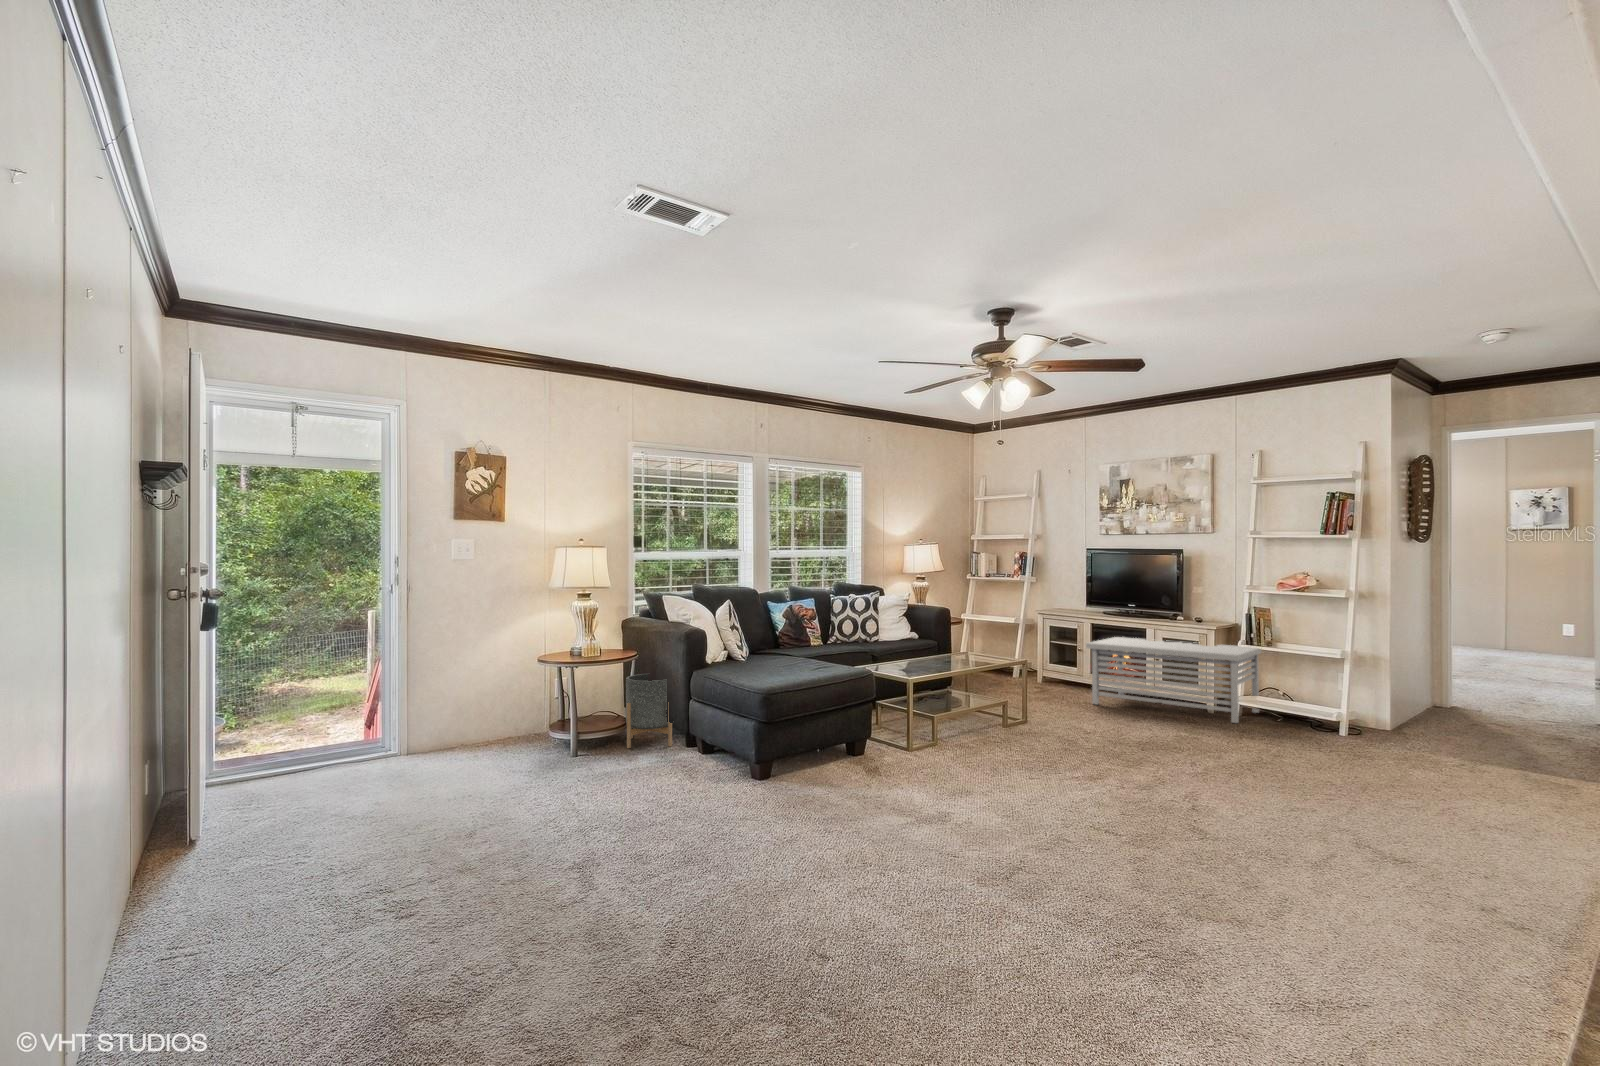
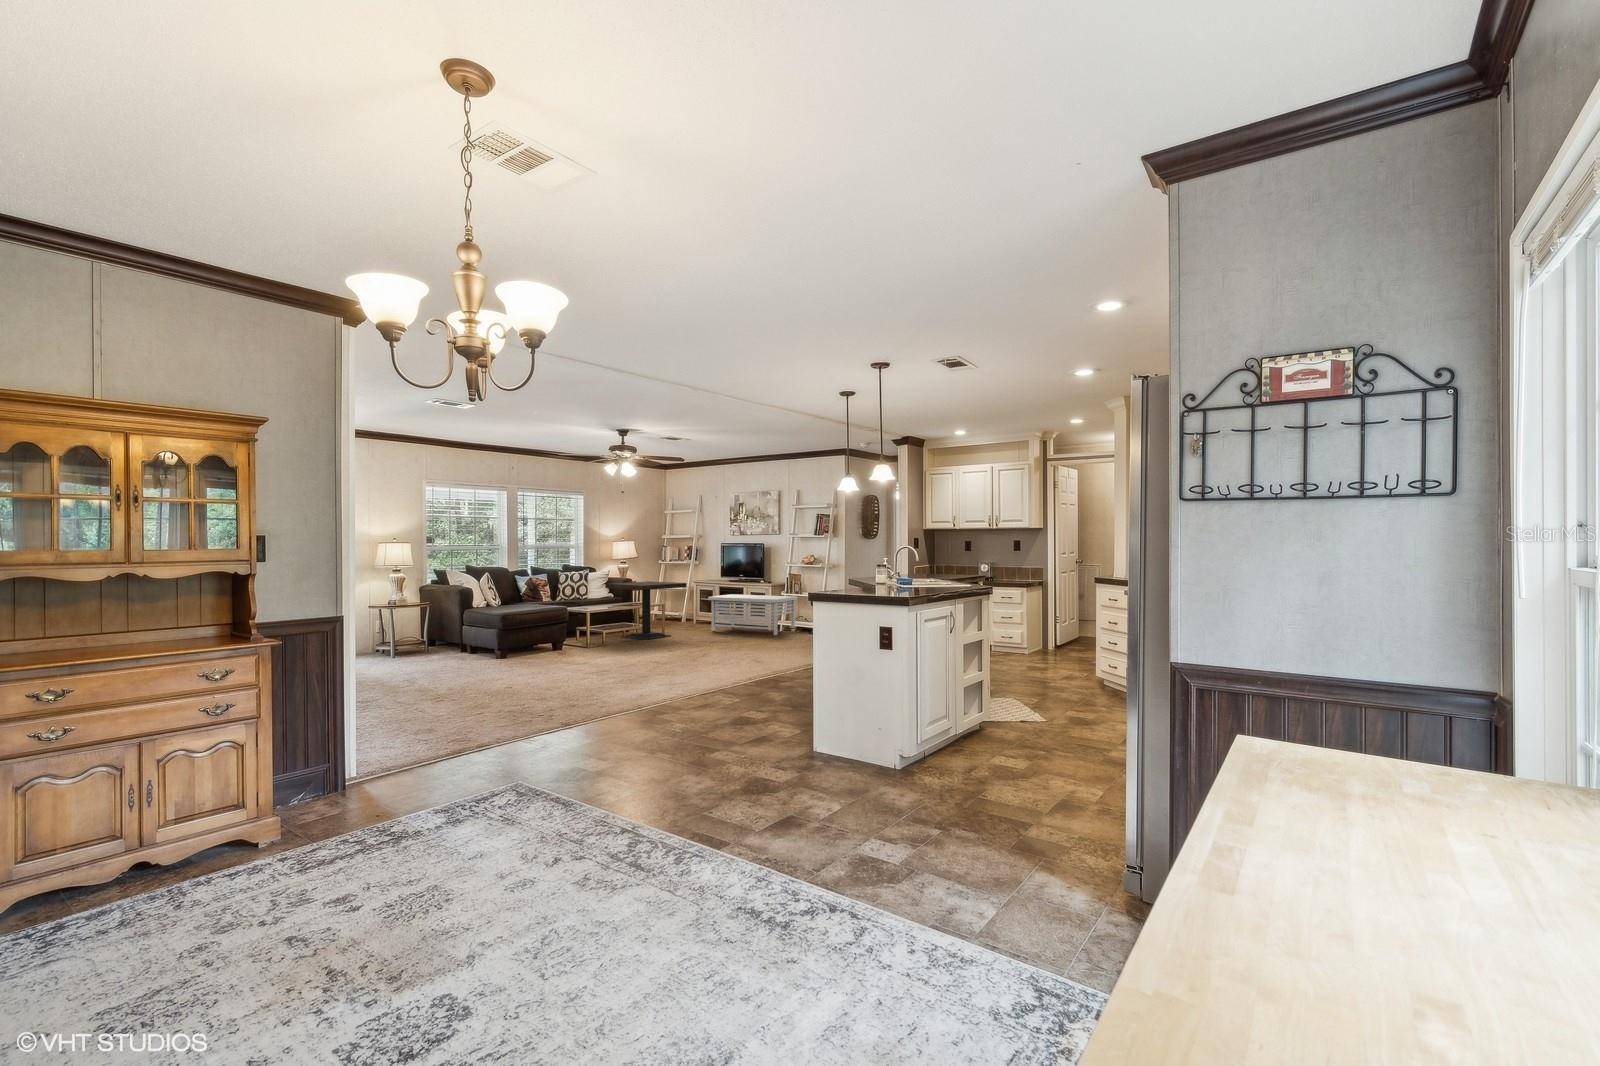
side table: none [912,613,1057,722] -> present [605,581,687,640]
planter: present [626,674,672,748] -> none [425,616,454,656]

